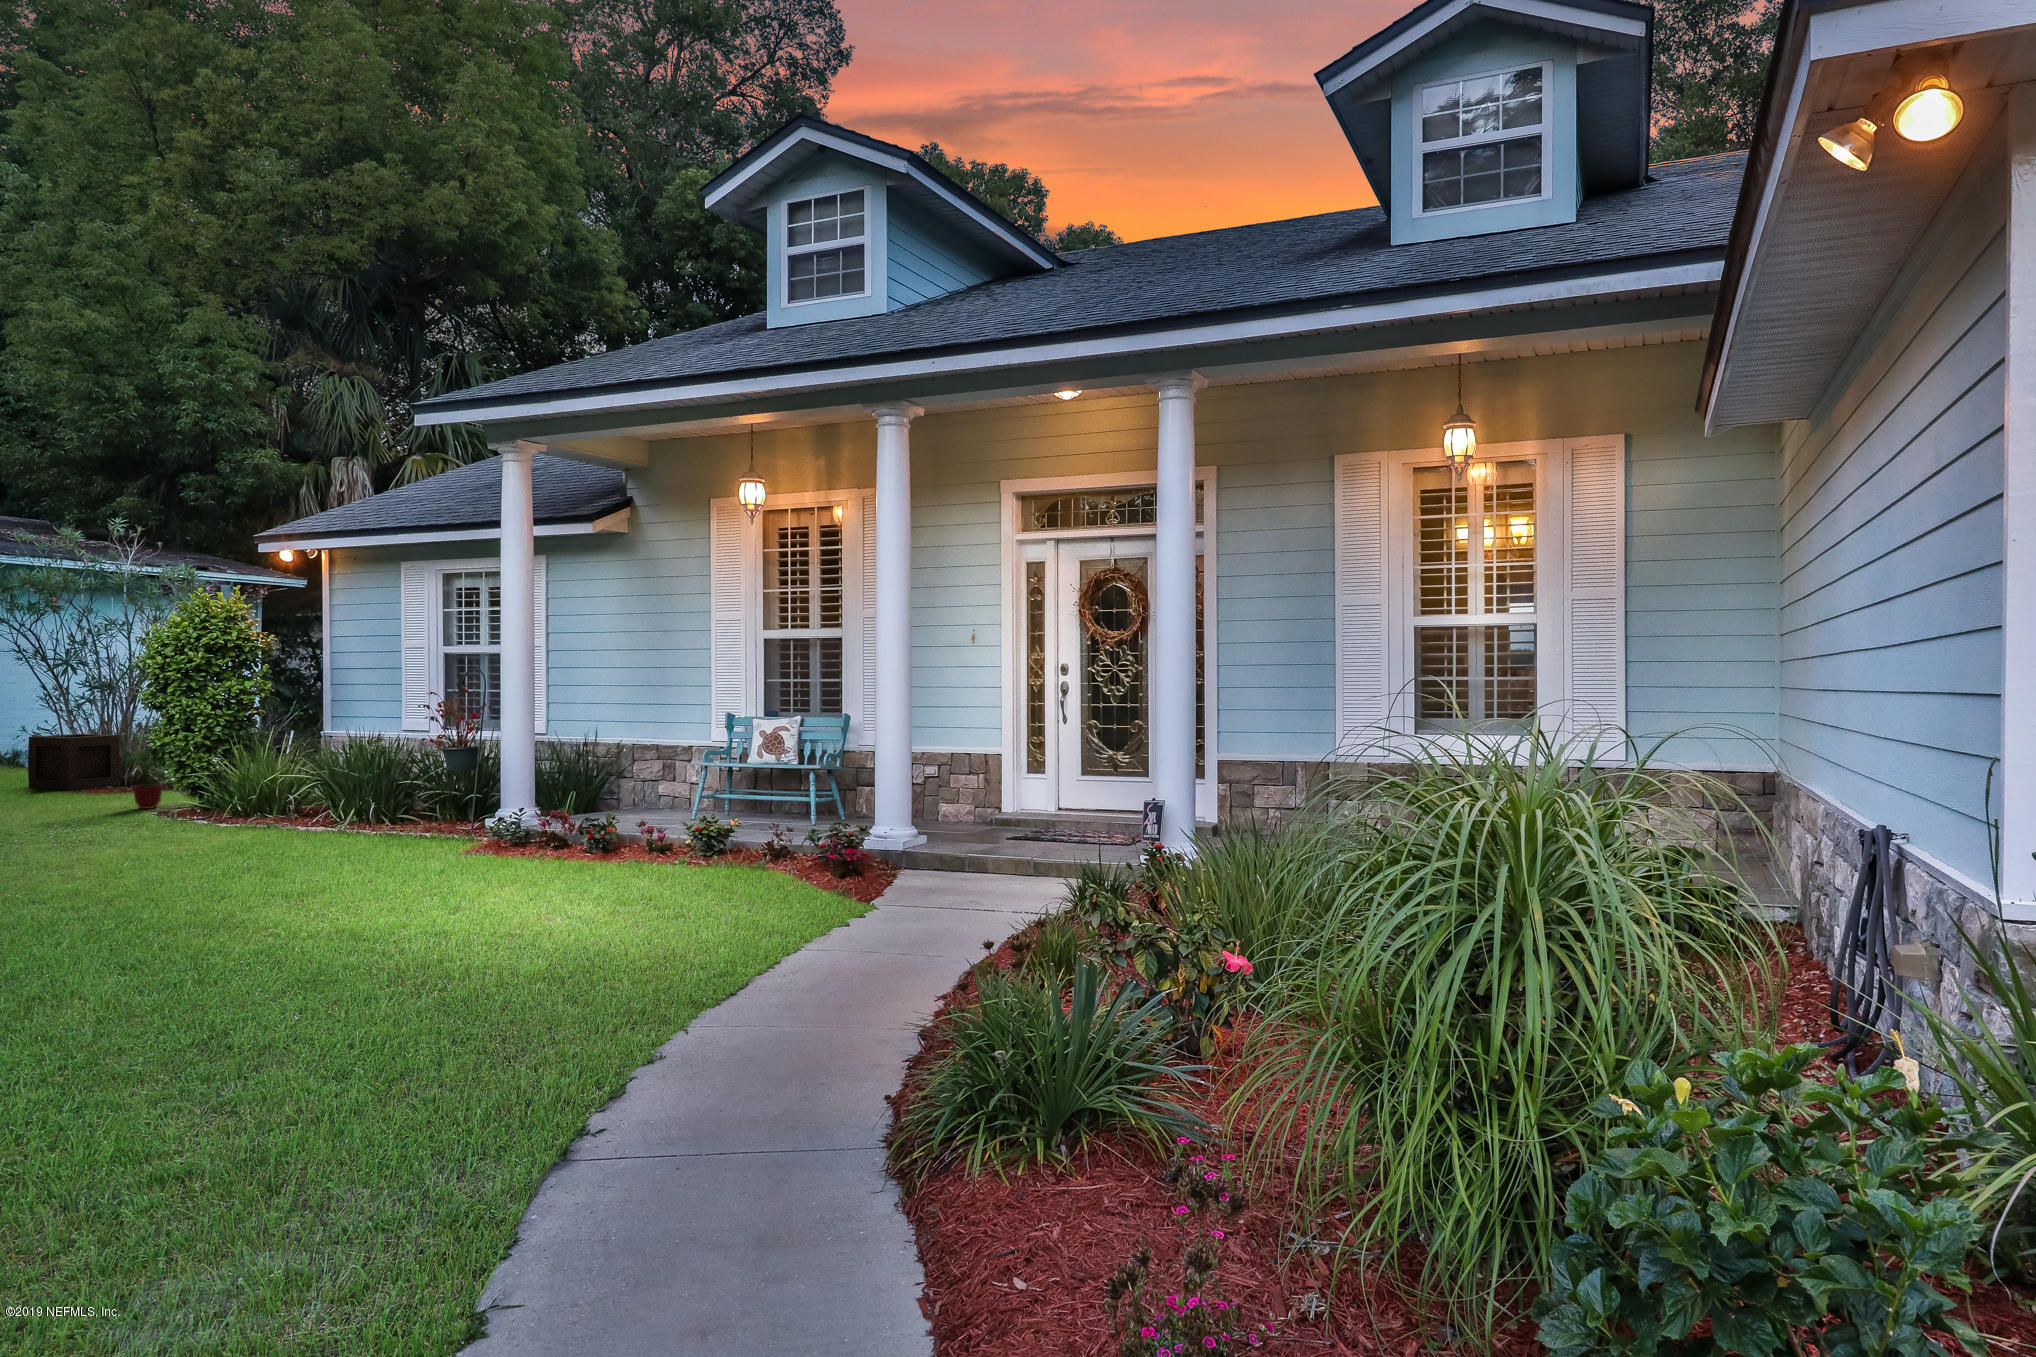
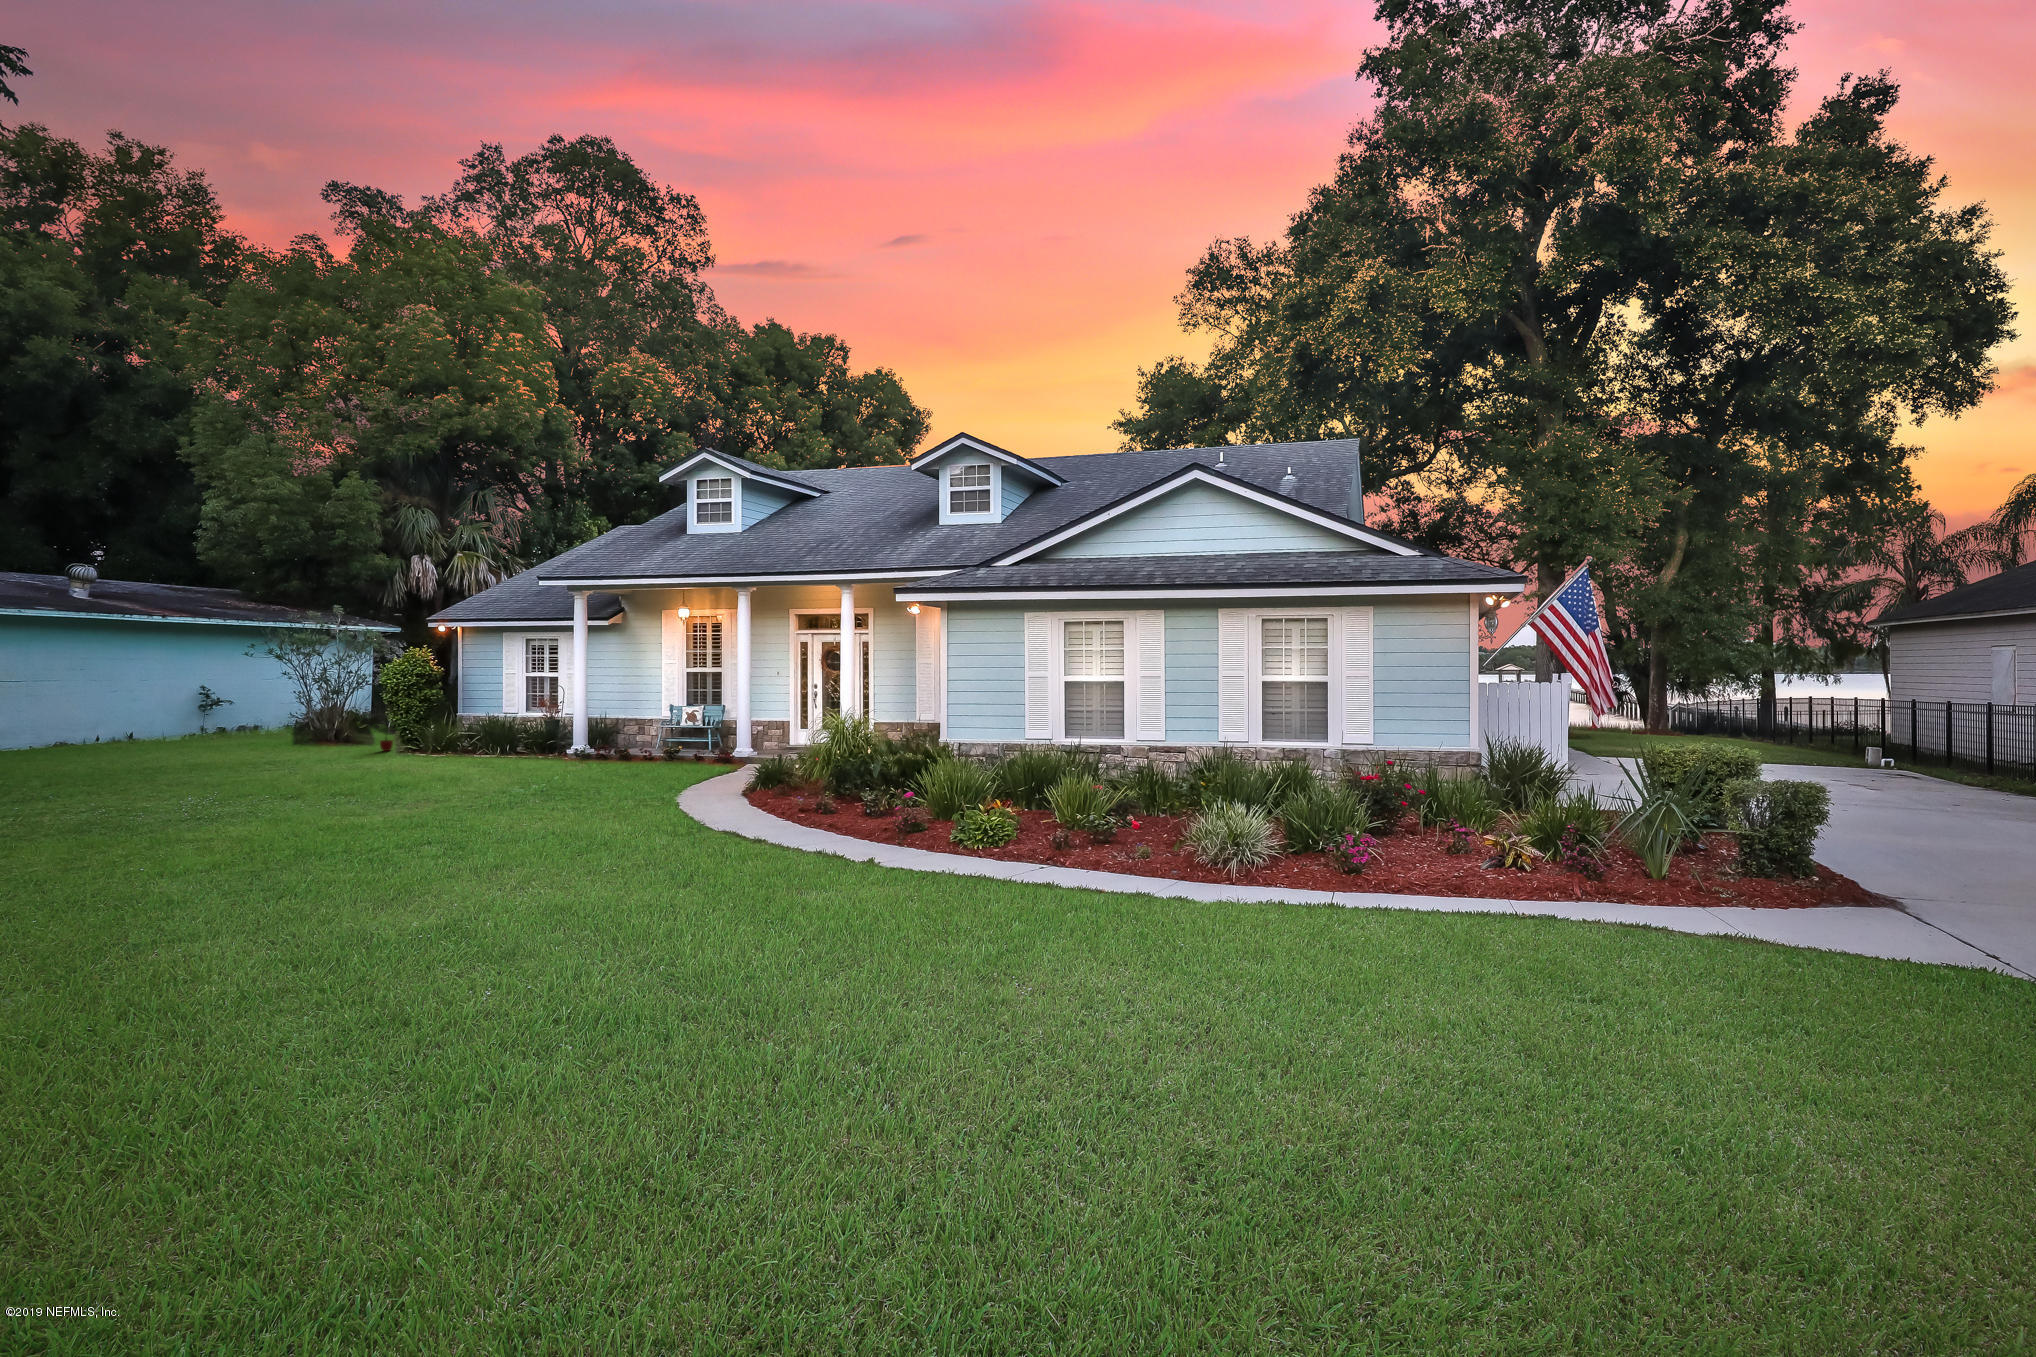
wooden crate: present [28,734,120,790] -> none [303,716,350,744]

